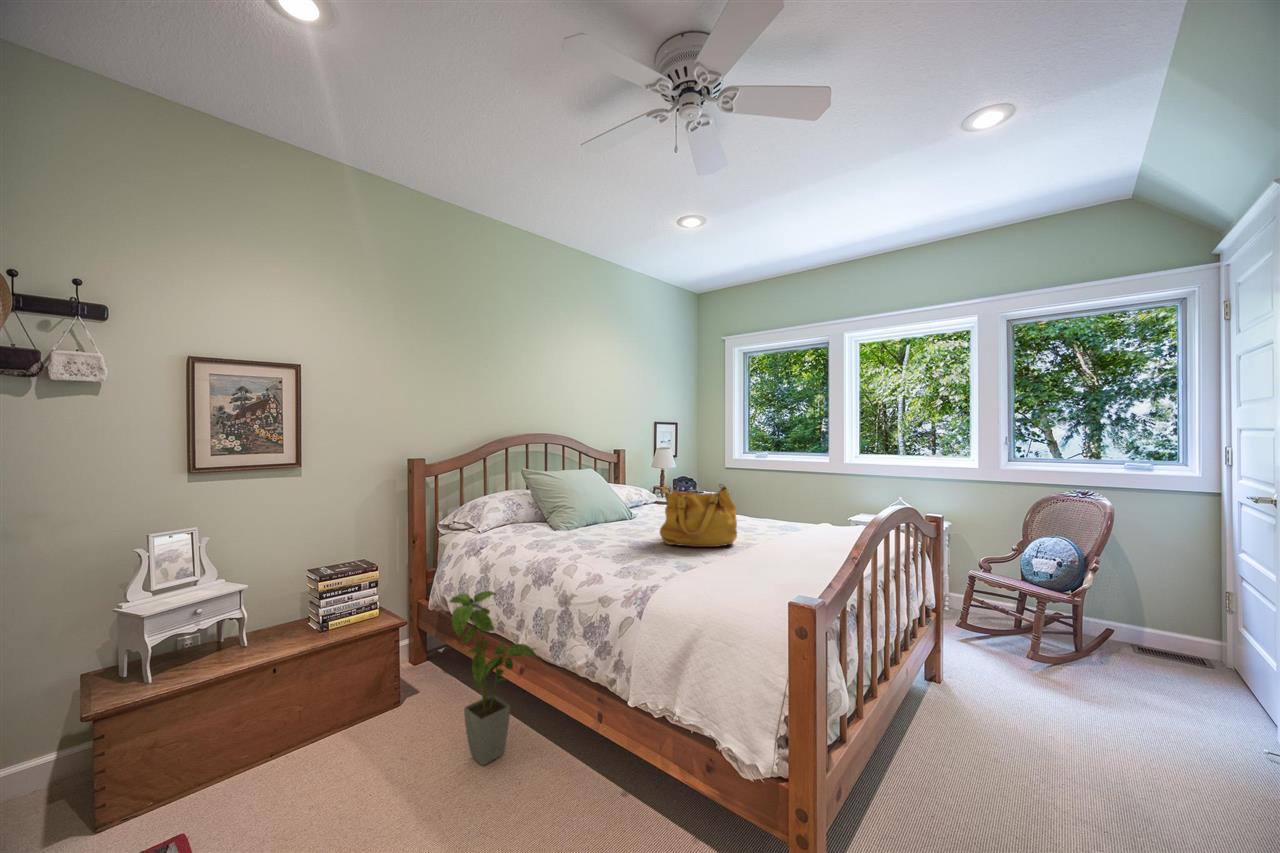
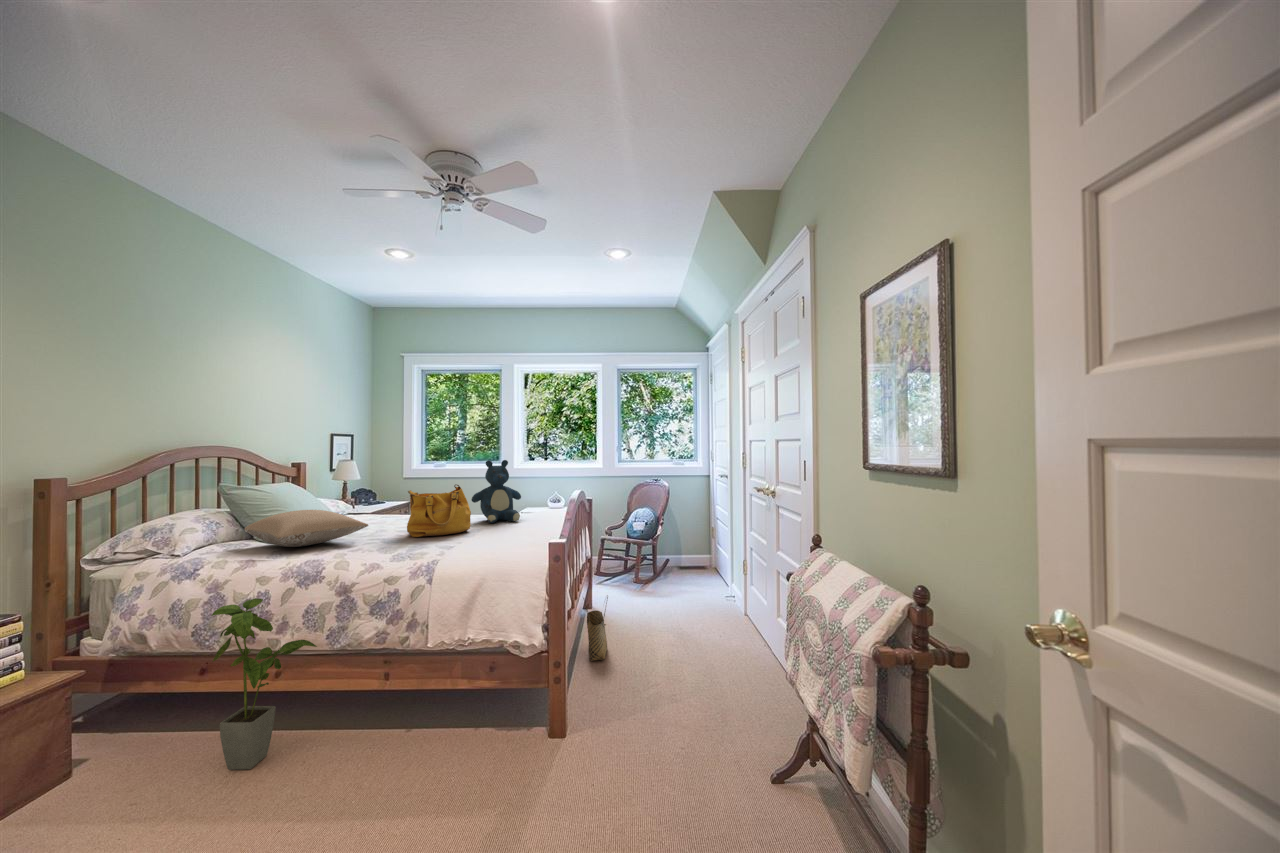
teddy bear: none [754,454,821,538] -> present [471,460,521,523]
pillow: none [526,500,618,538] -> present [244,510,368,547]
woven basket: none [901,678,948,799] -> present [583,595,608,661]

